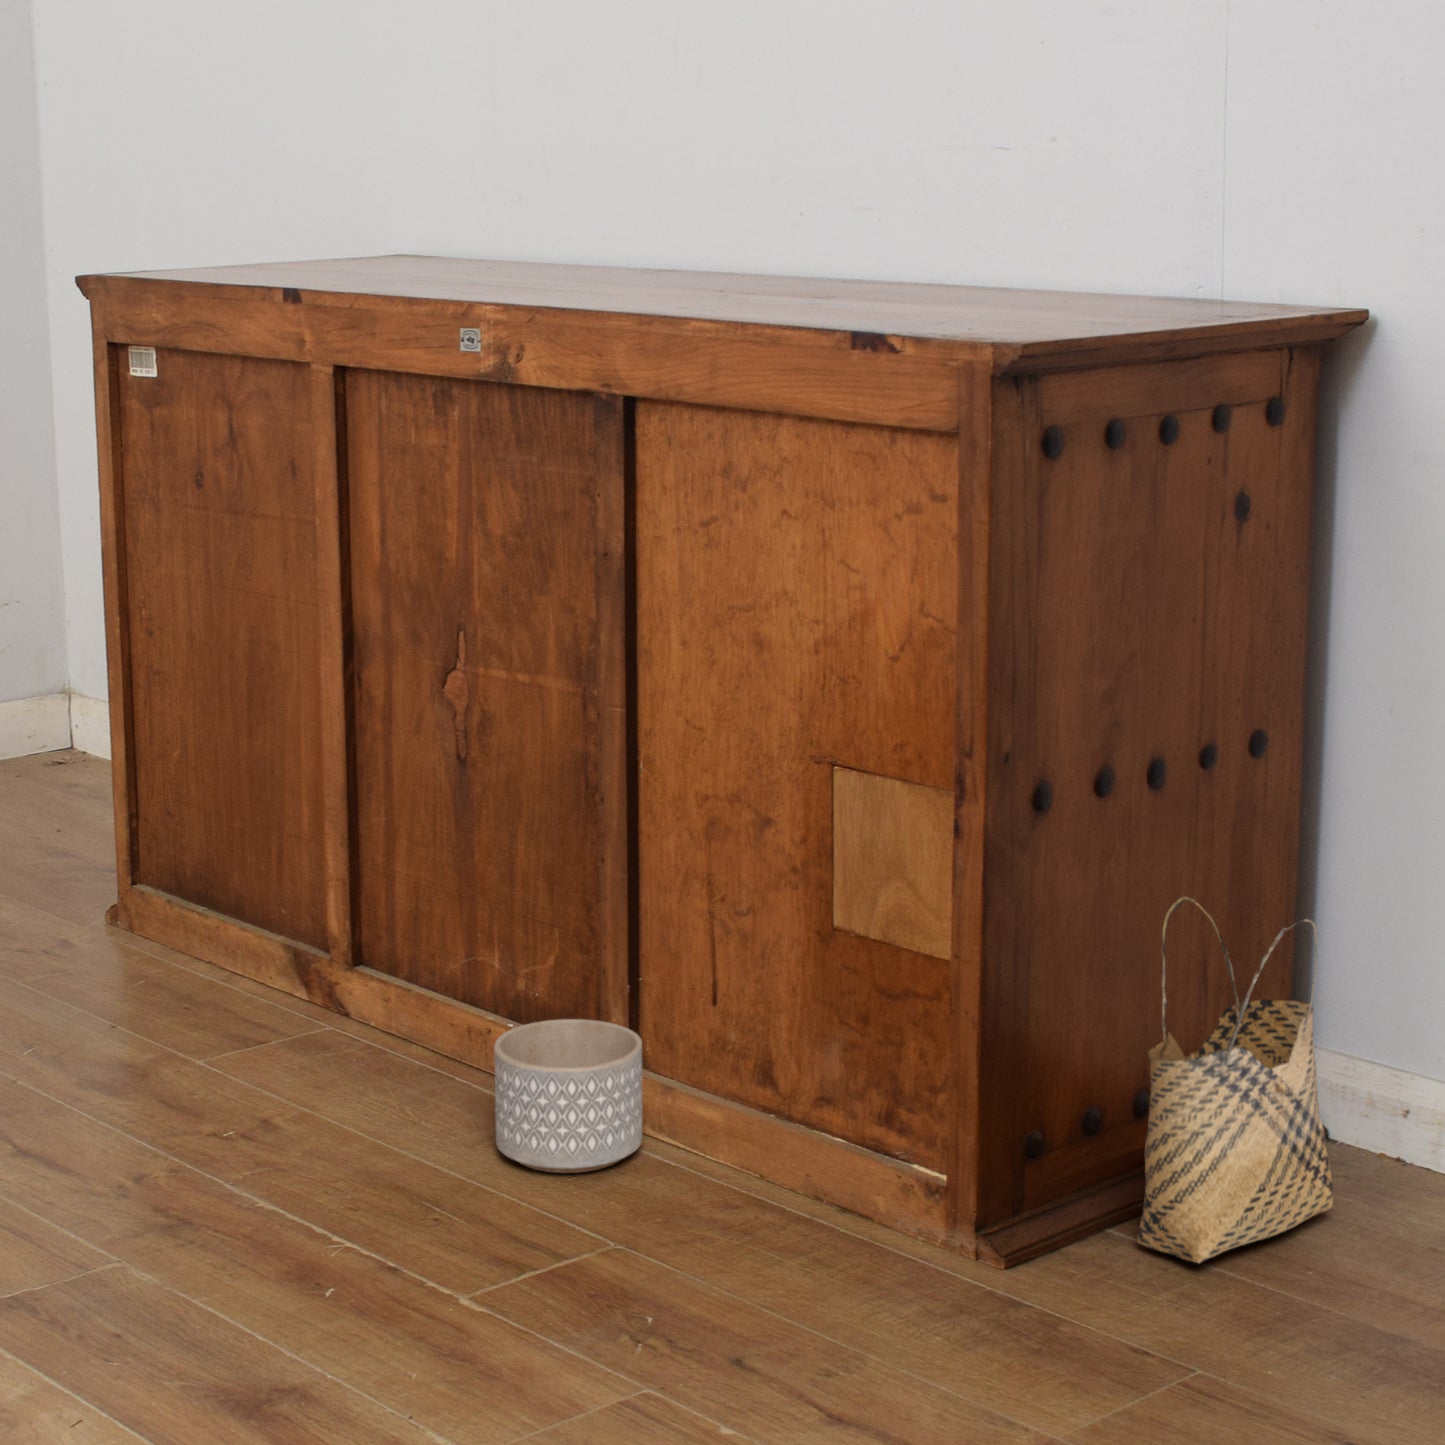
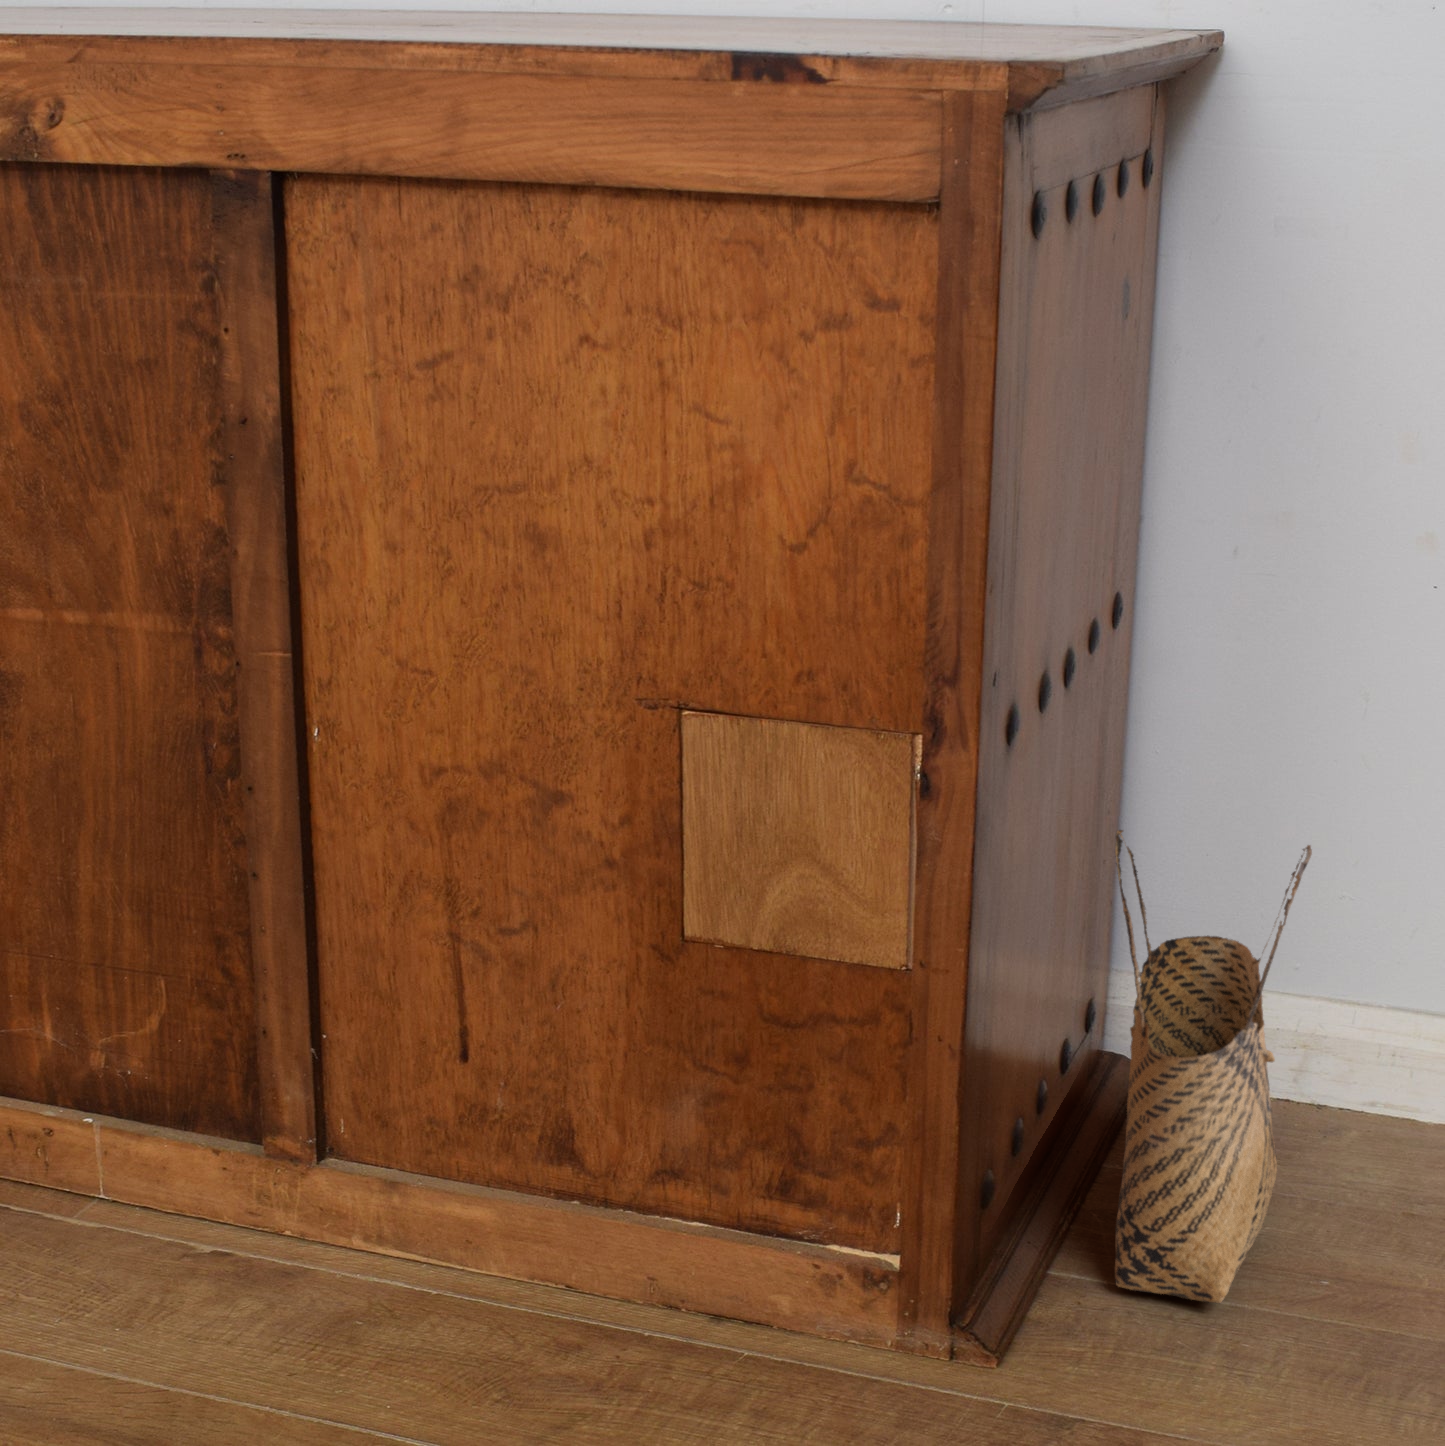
planter: present [494,1019,642,1173] -> none [155,1108,385,1357]

